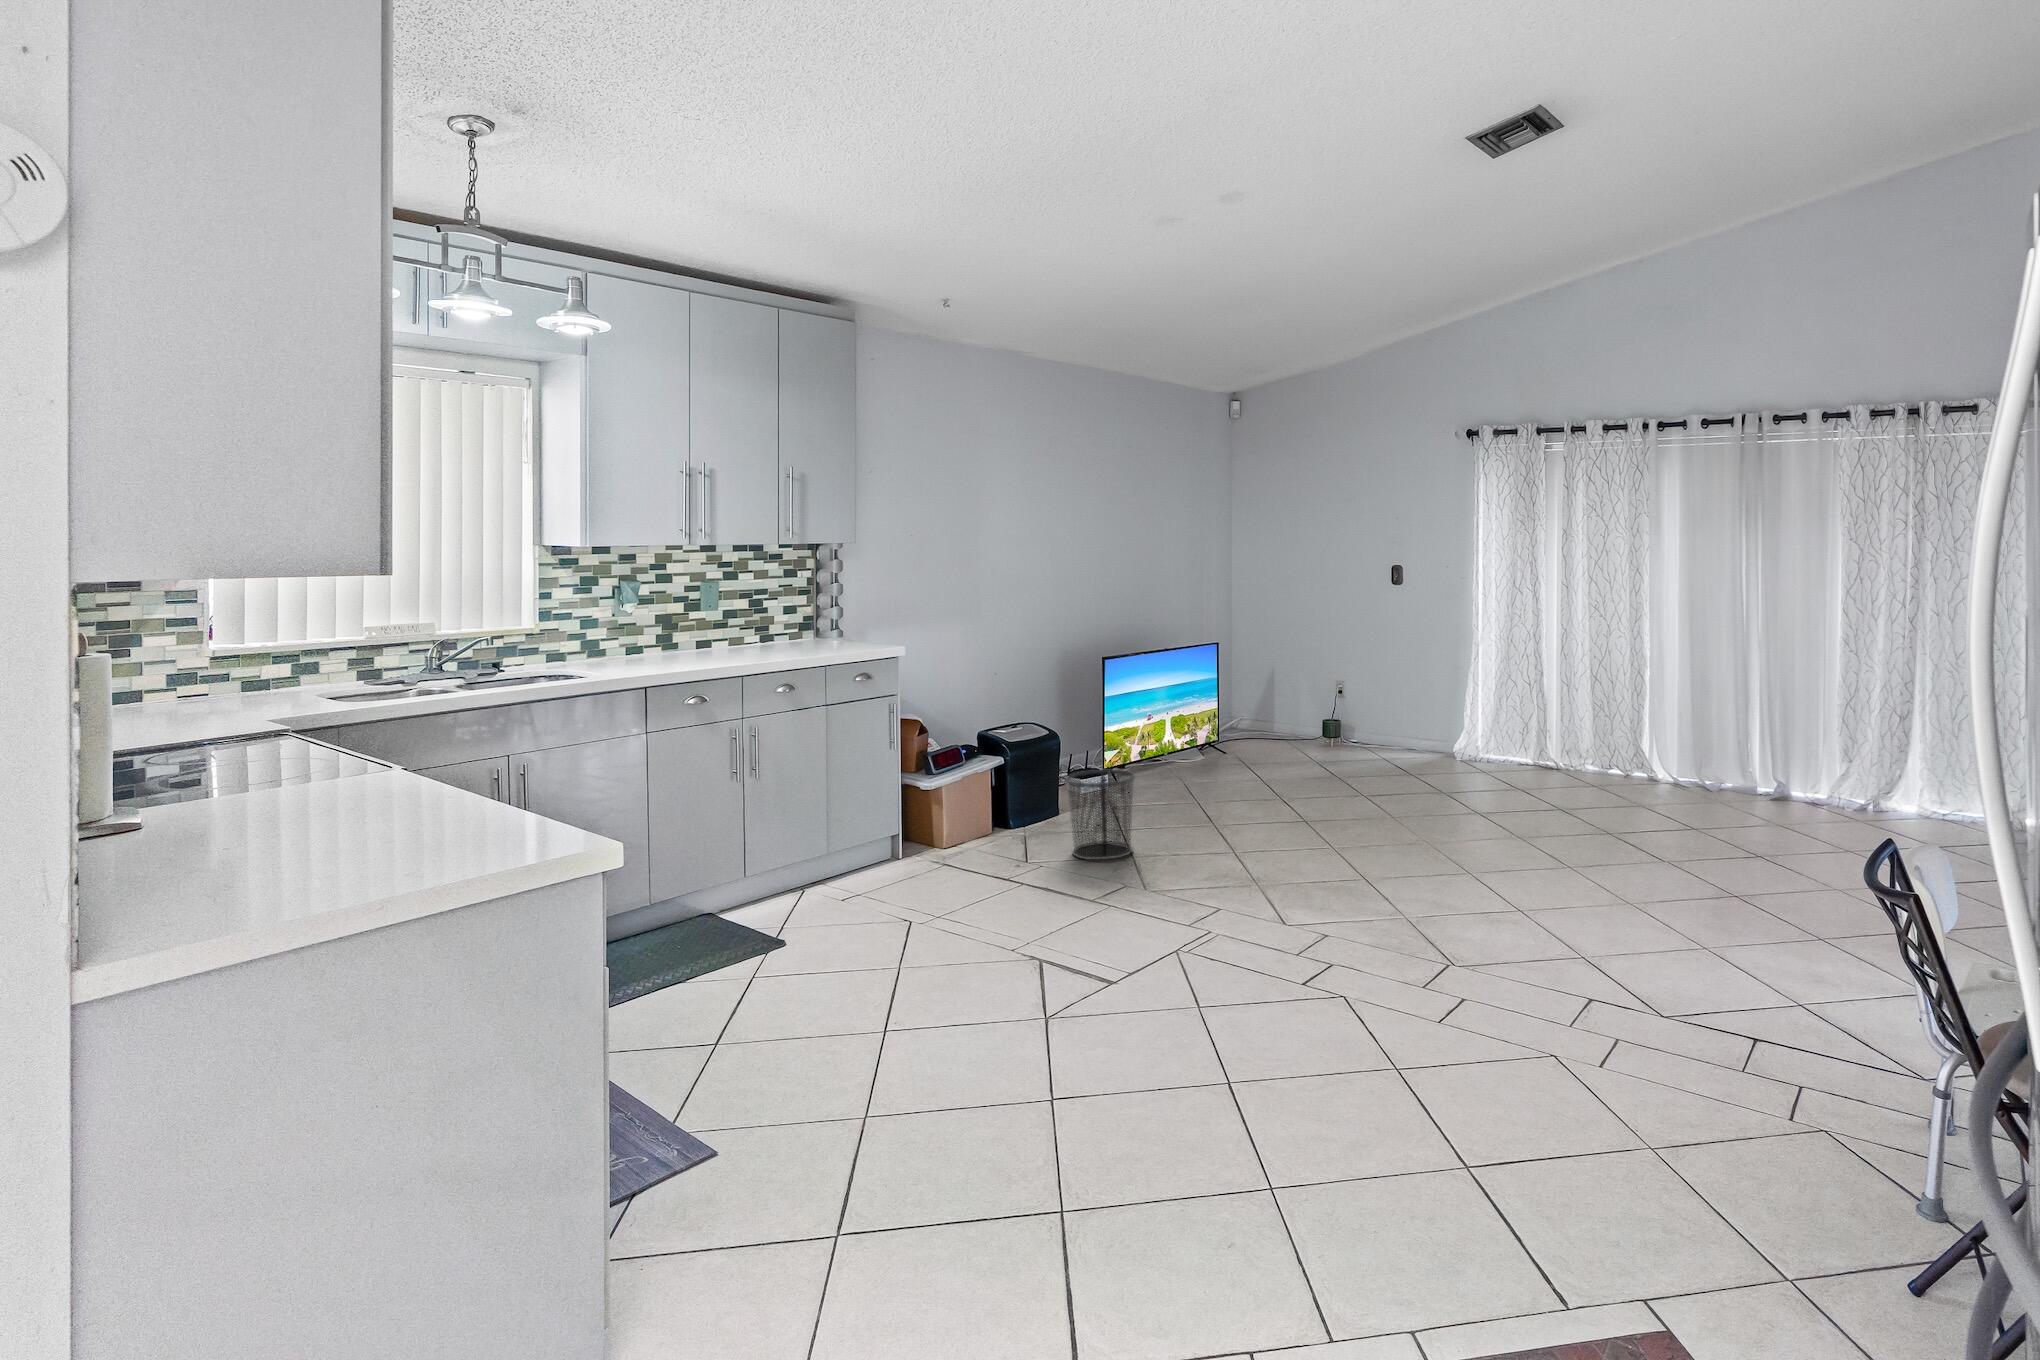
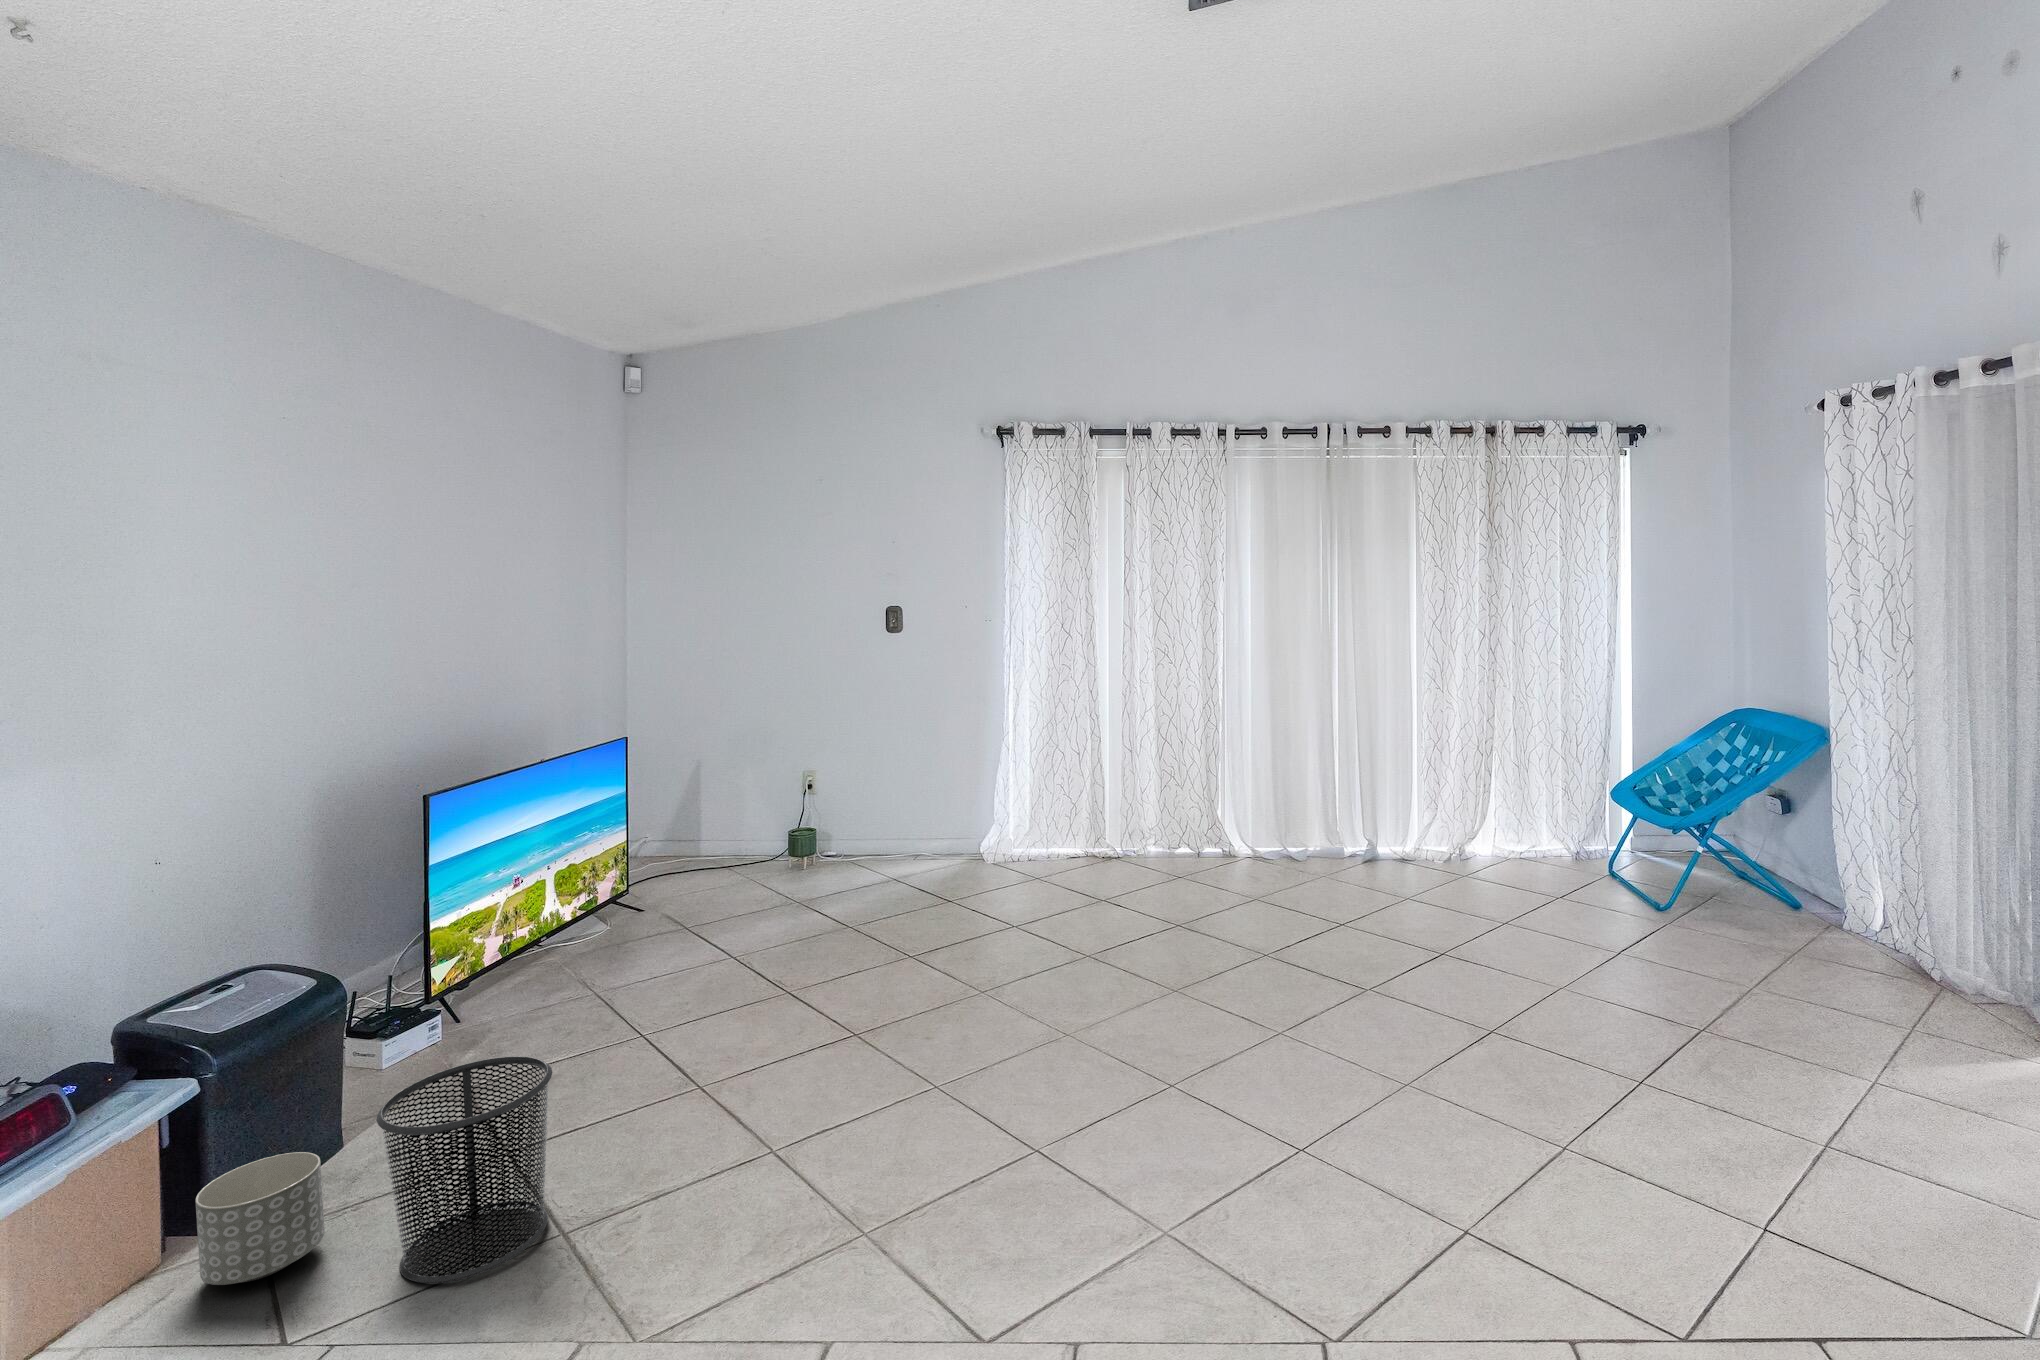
planter: none [1002,796,1047,844] -> present [196,1152,325,1285]

